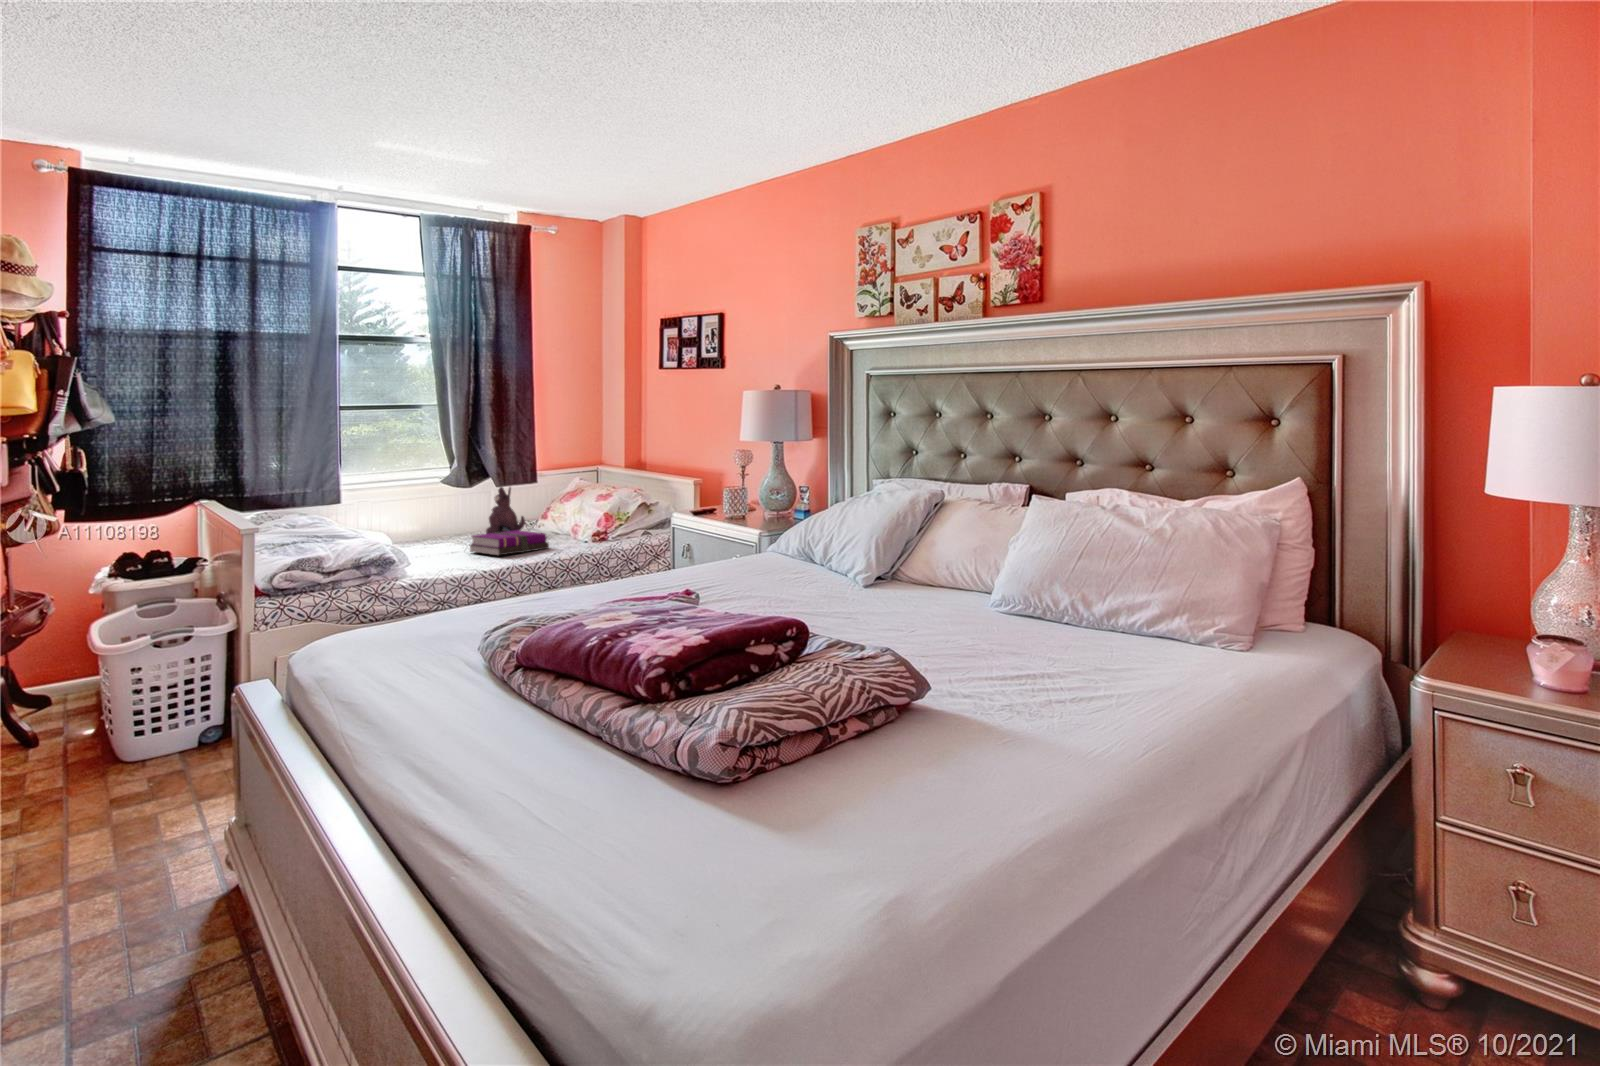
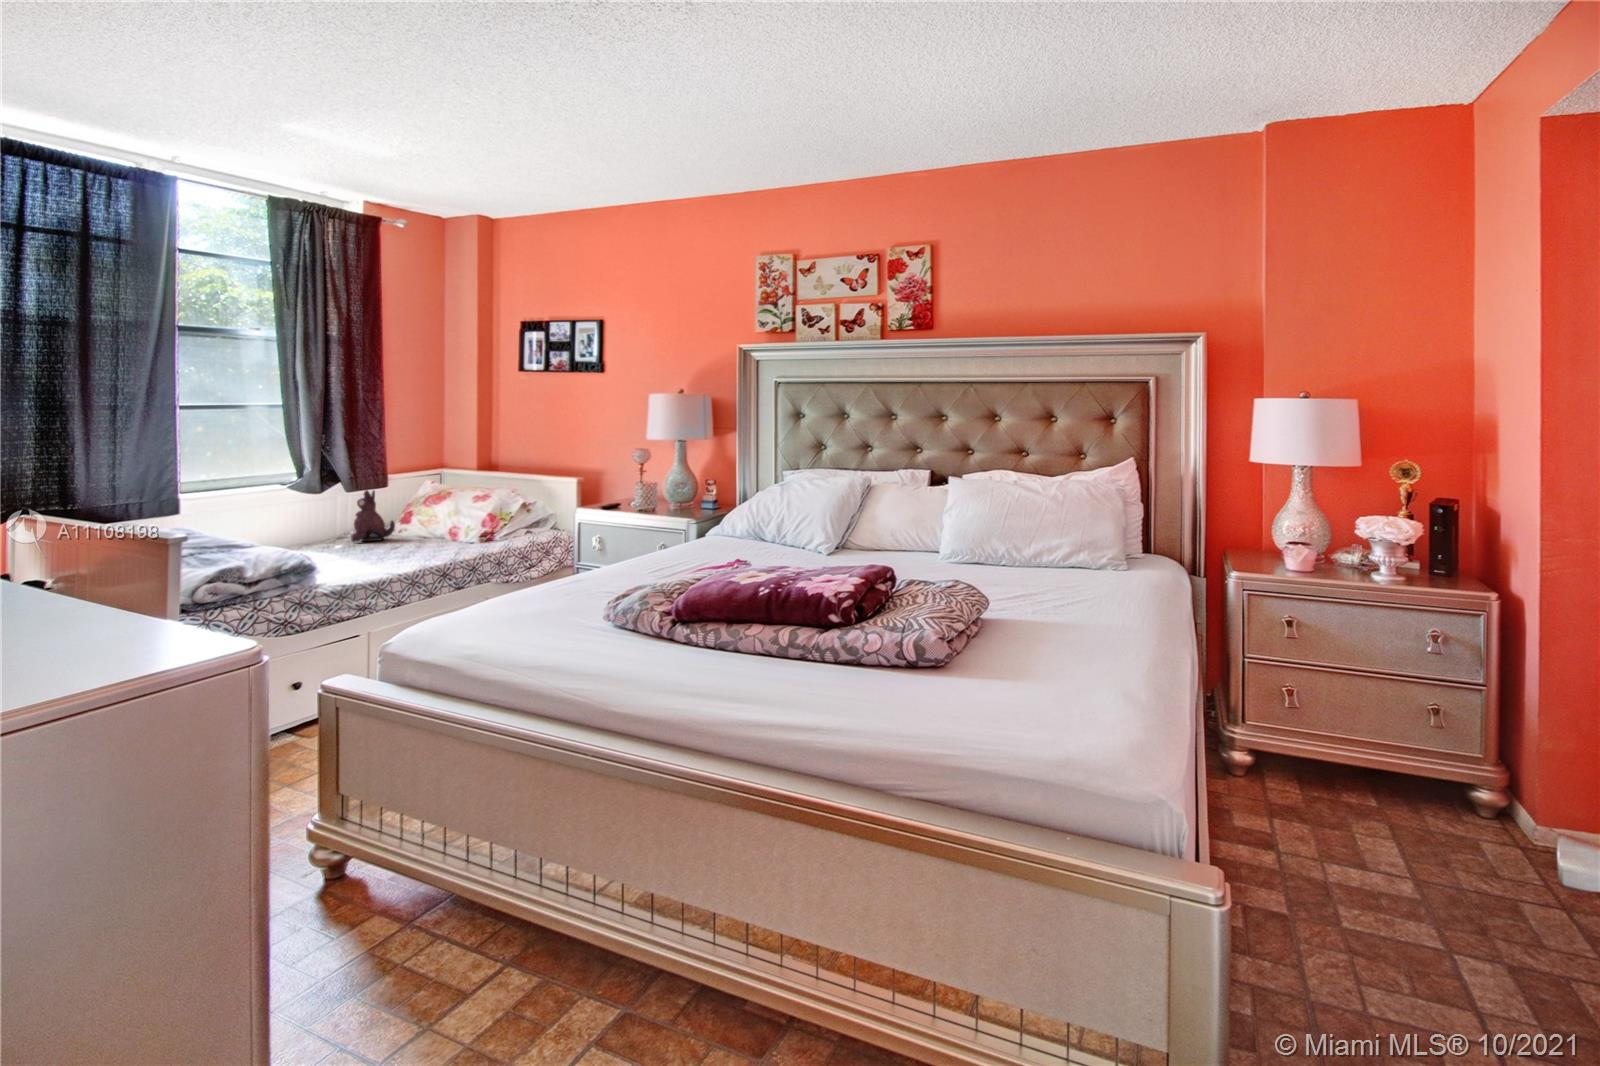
hardback book: present [469,530,549,555] -> none [360,535,445,560]

